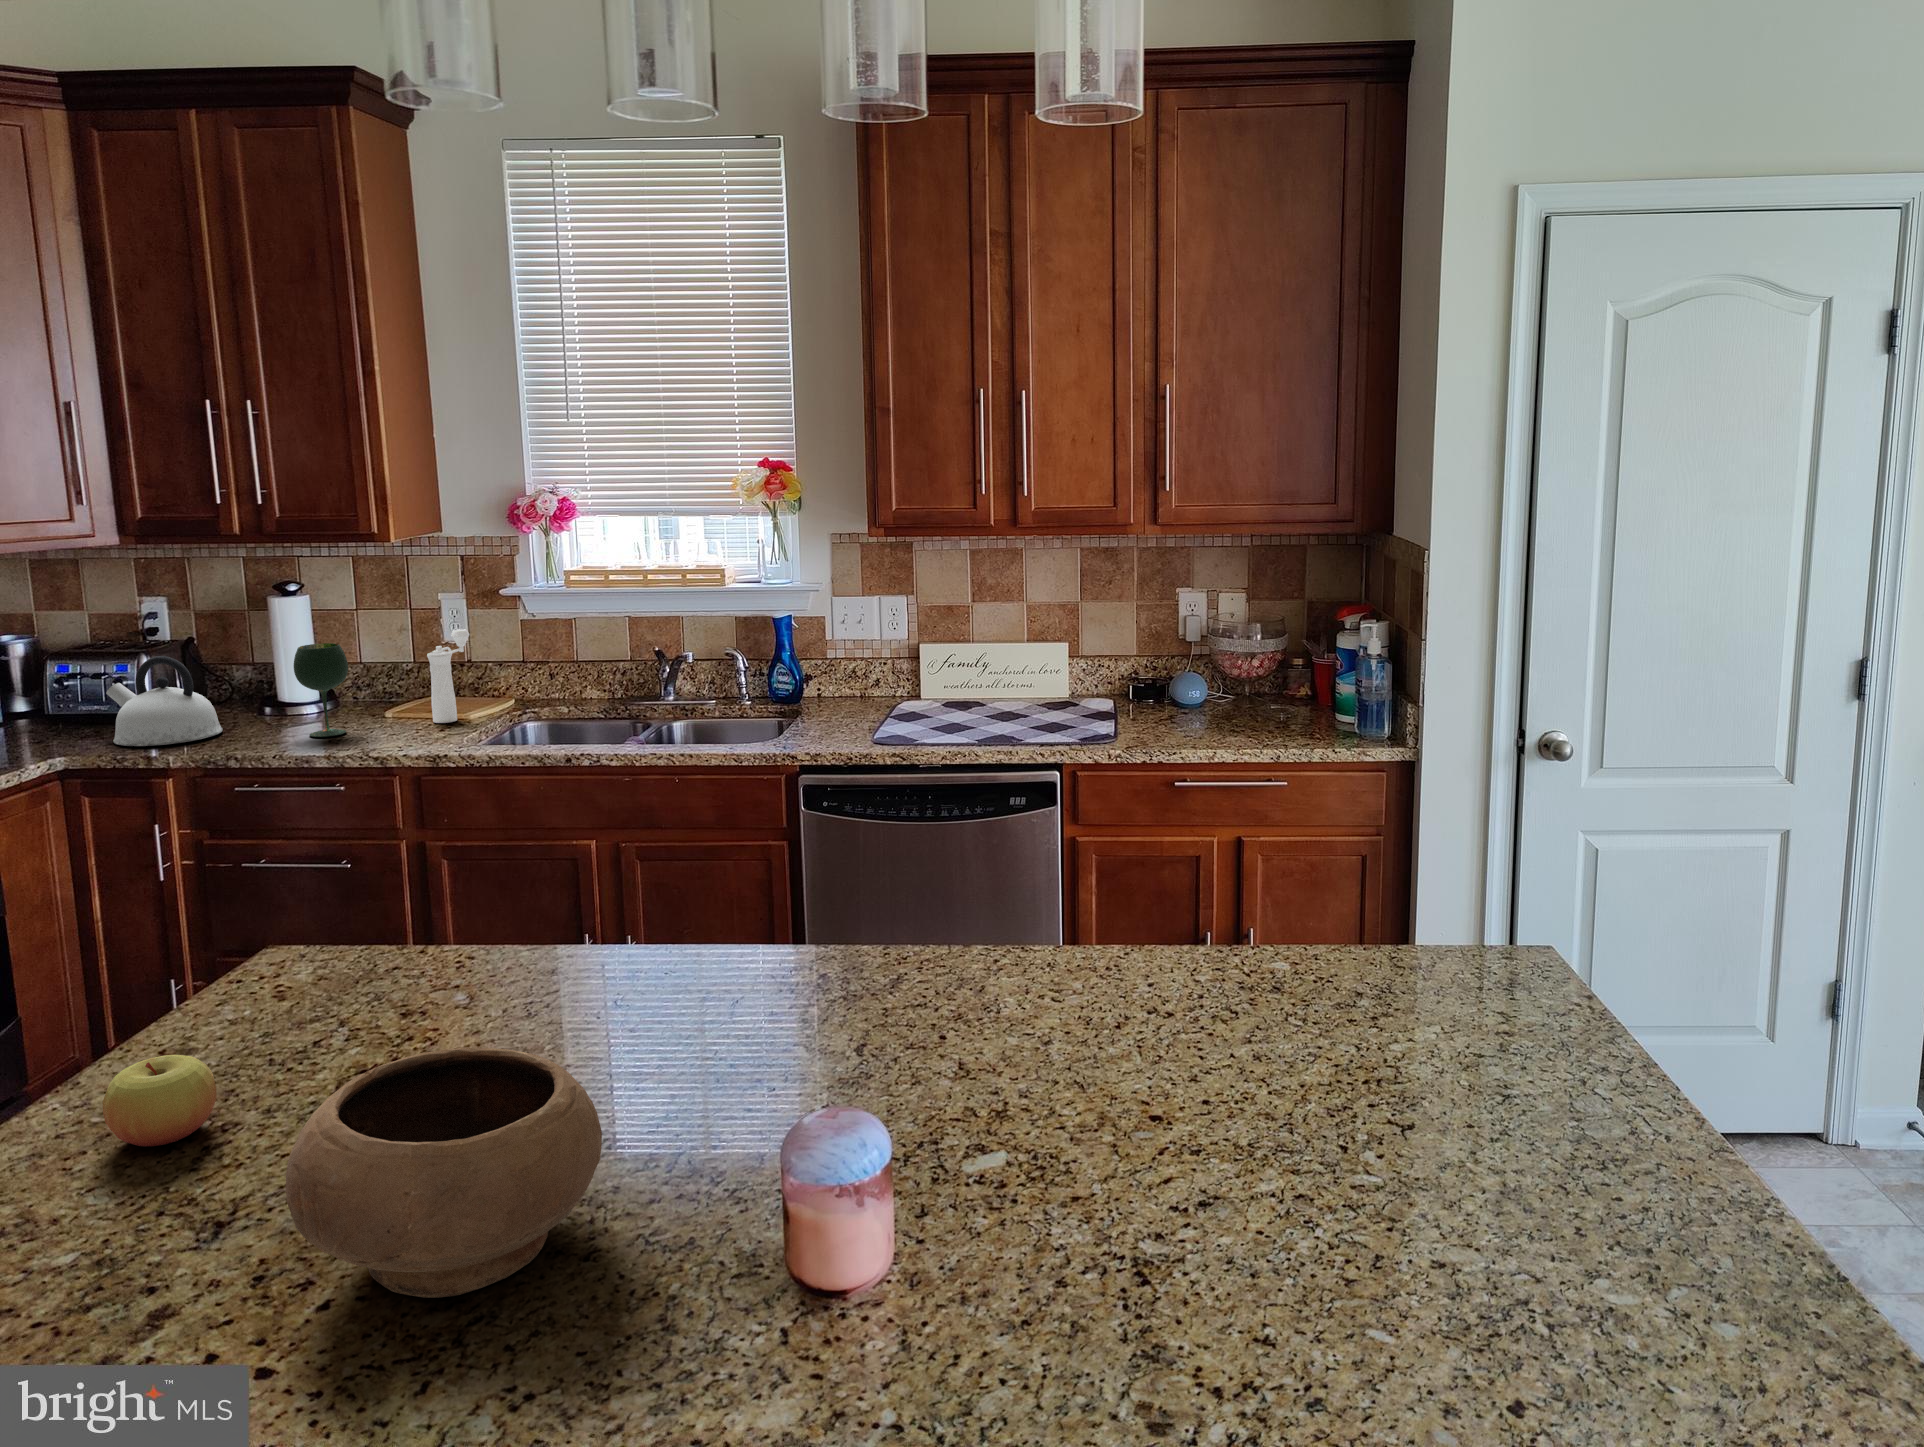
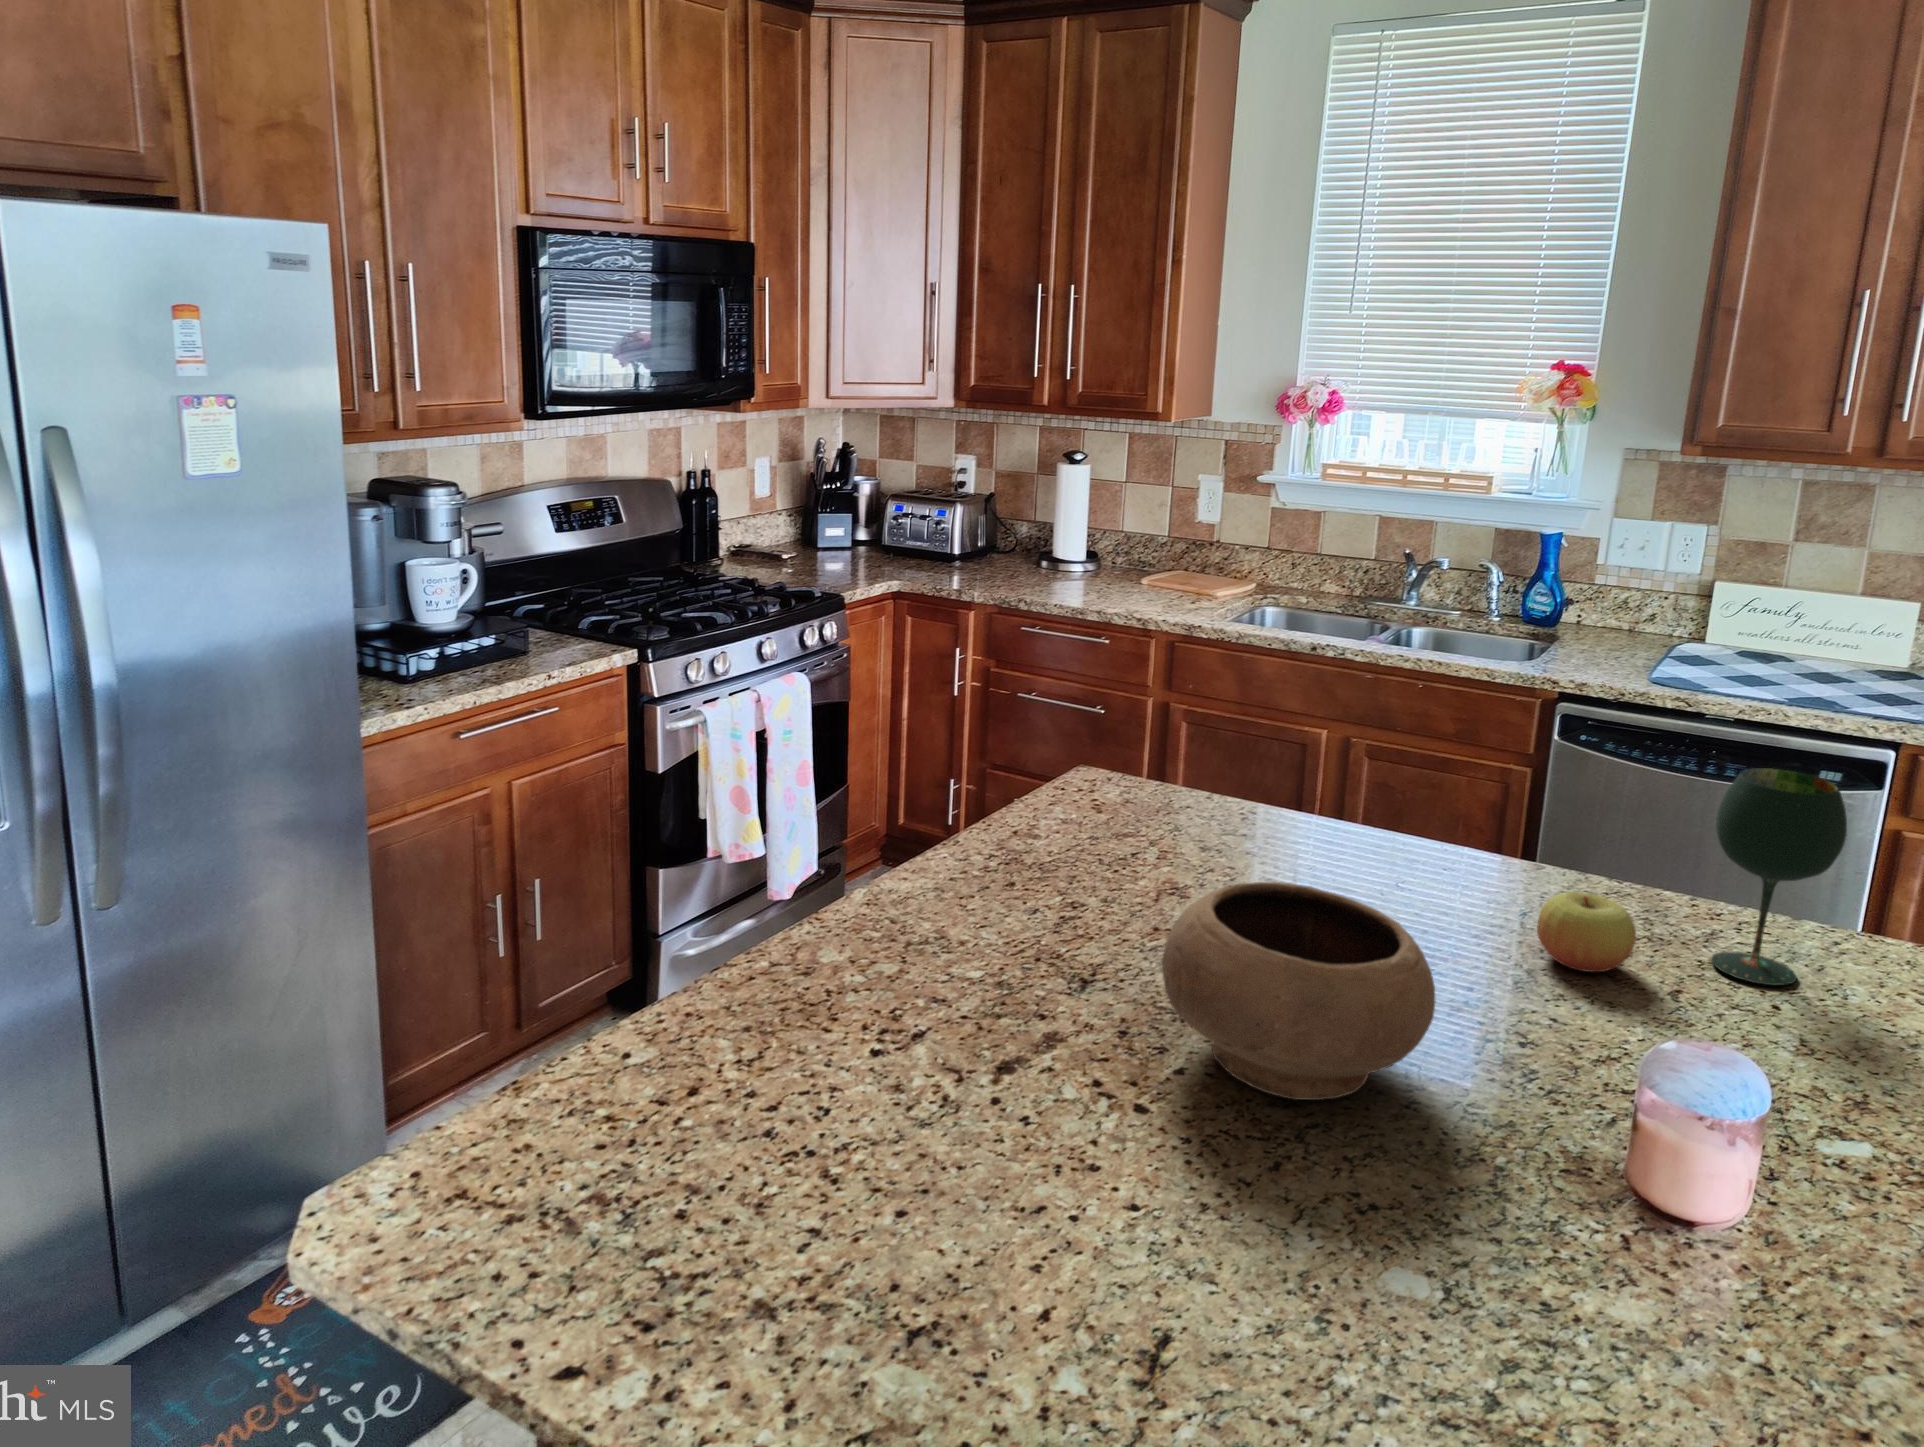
pepper mill: present [427,629,470,723] -> none [1184,510,1227,597]
wine glass: present [294,643,348,737] -> present [1711,768,1847,985]
kettle: present [106,656,223,746] -> none [931,506,1011,583]
apple: present [102,1055,217,1146] -> present [1537,892,1636,972]

